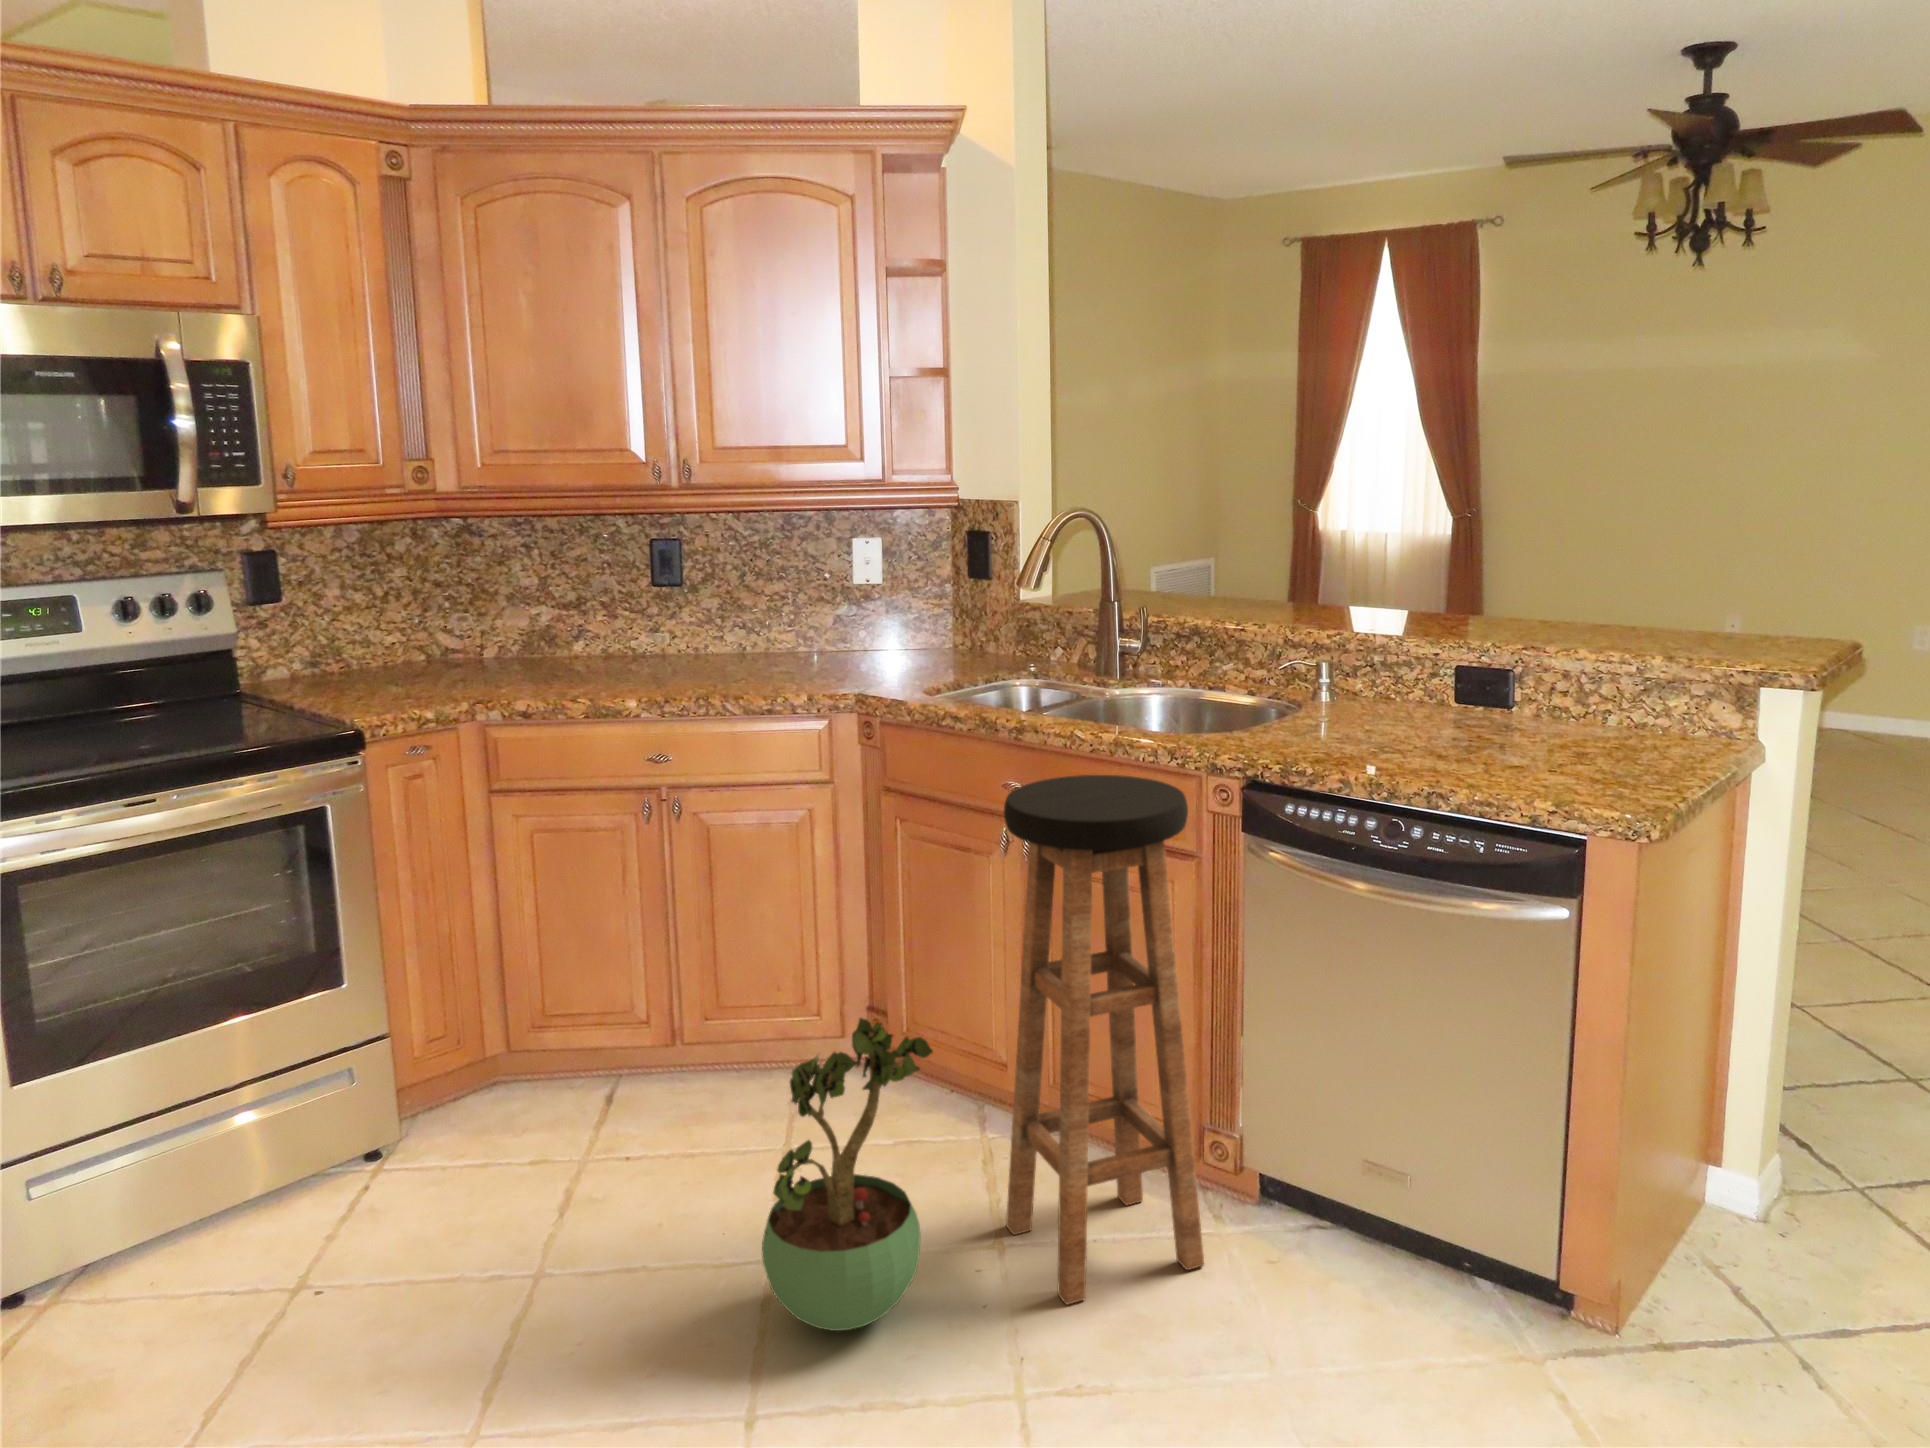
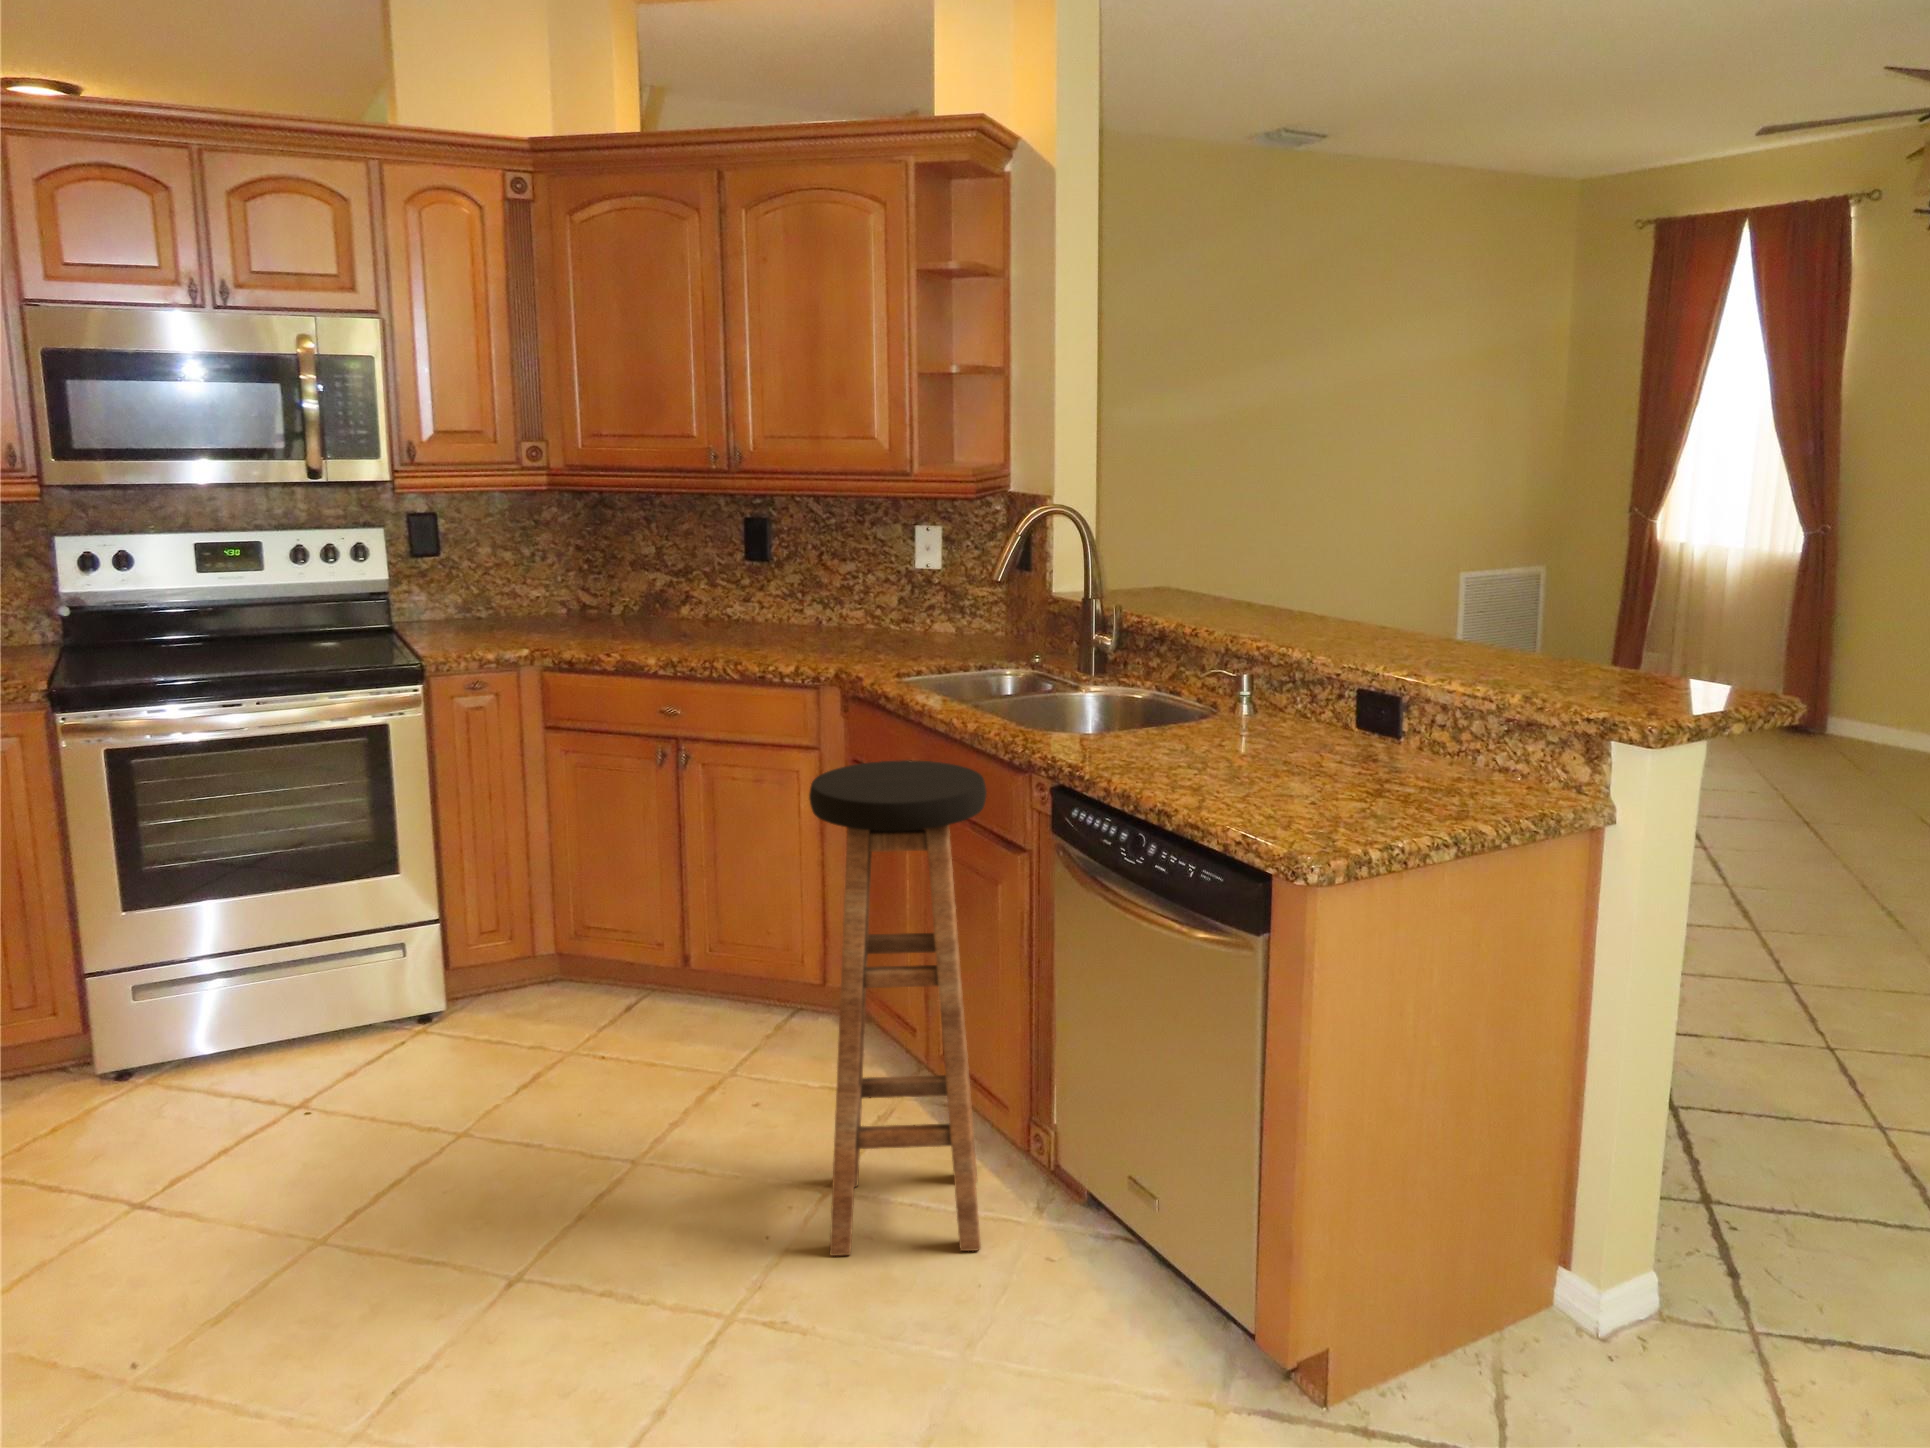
potted plant: present [762,1018,933,1331] -> none [556,955,740,1233]

